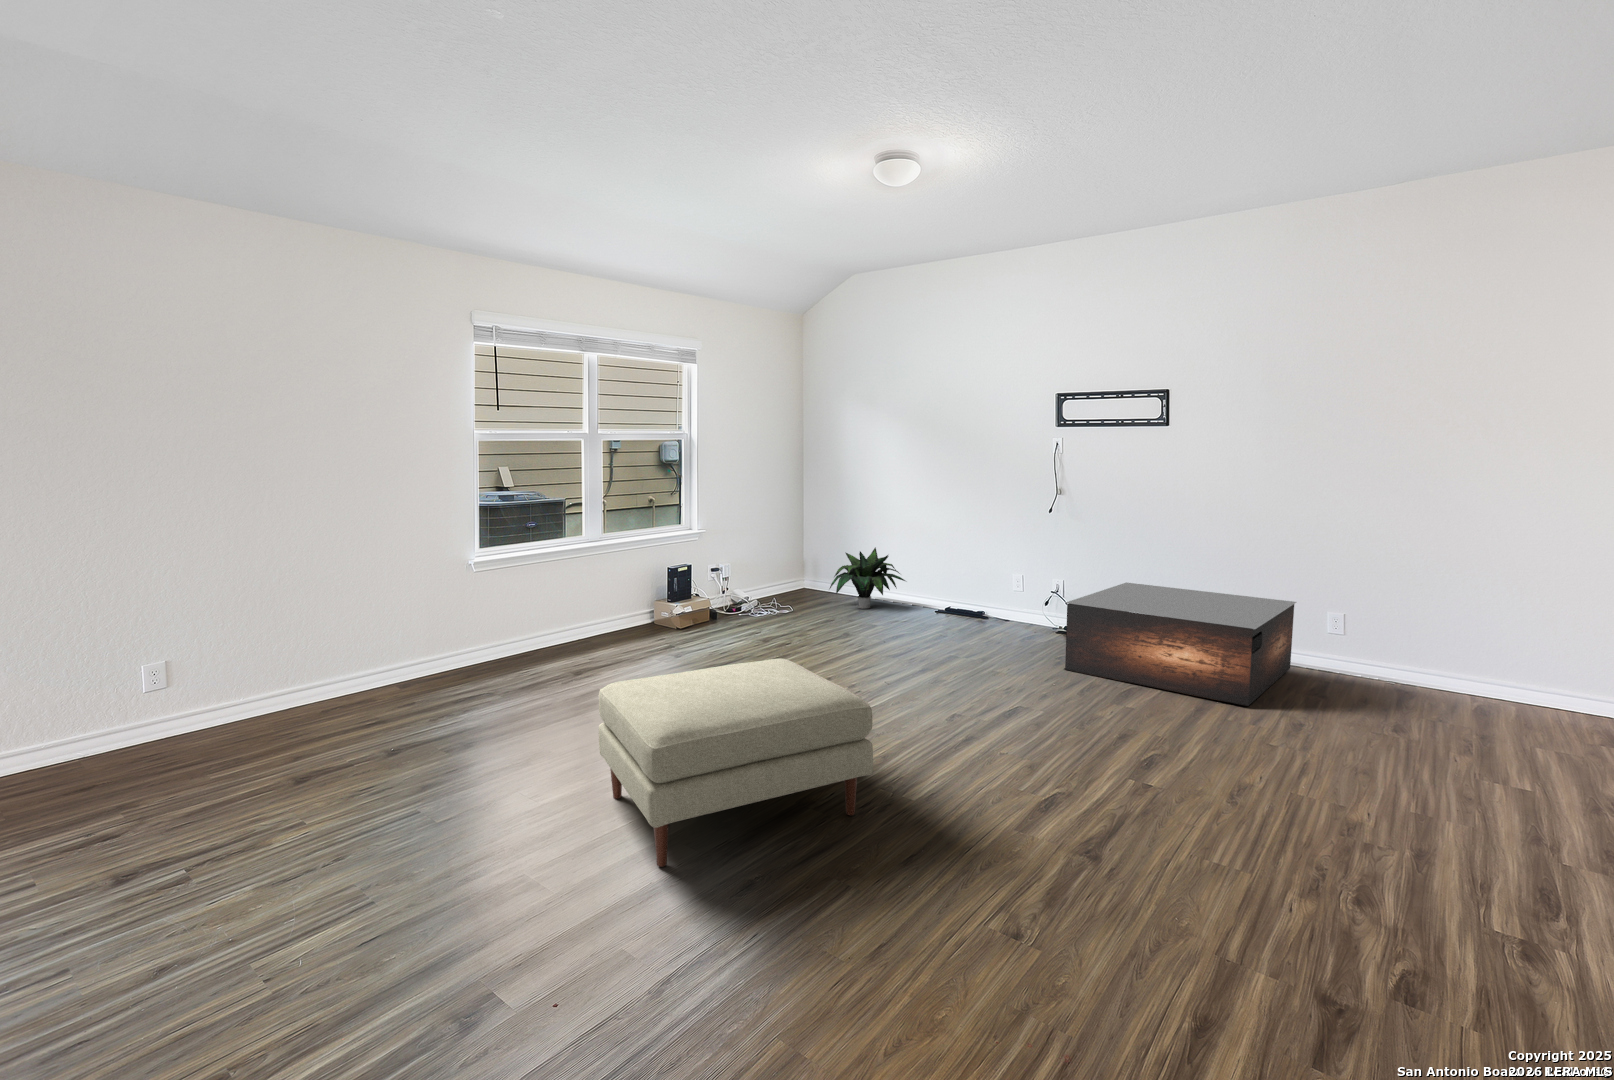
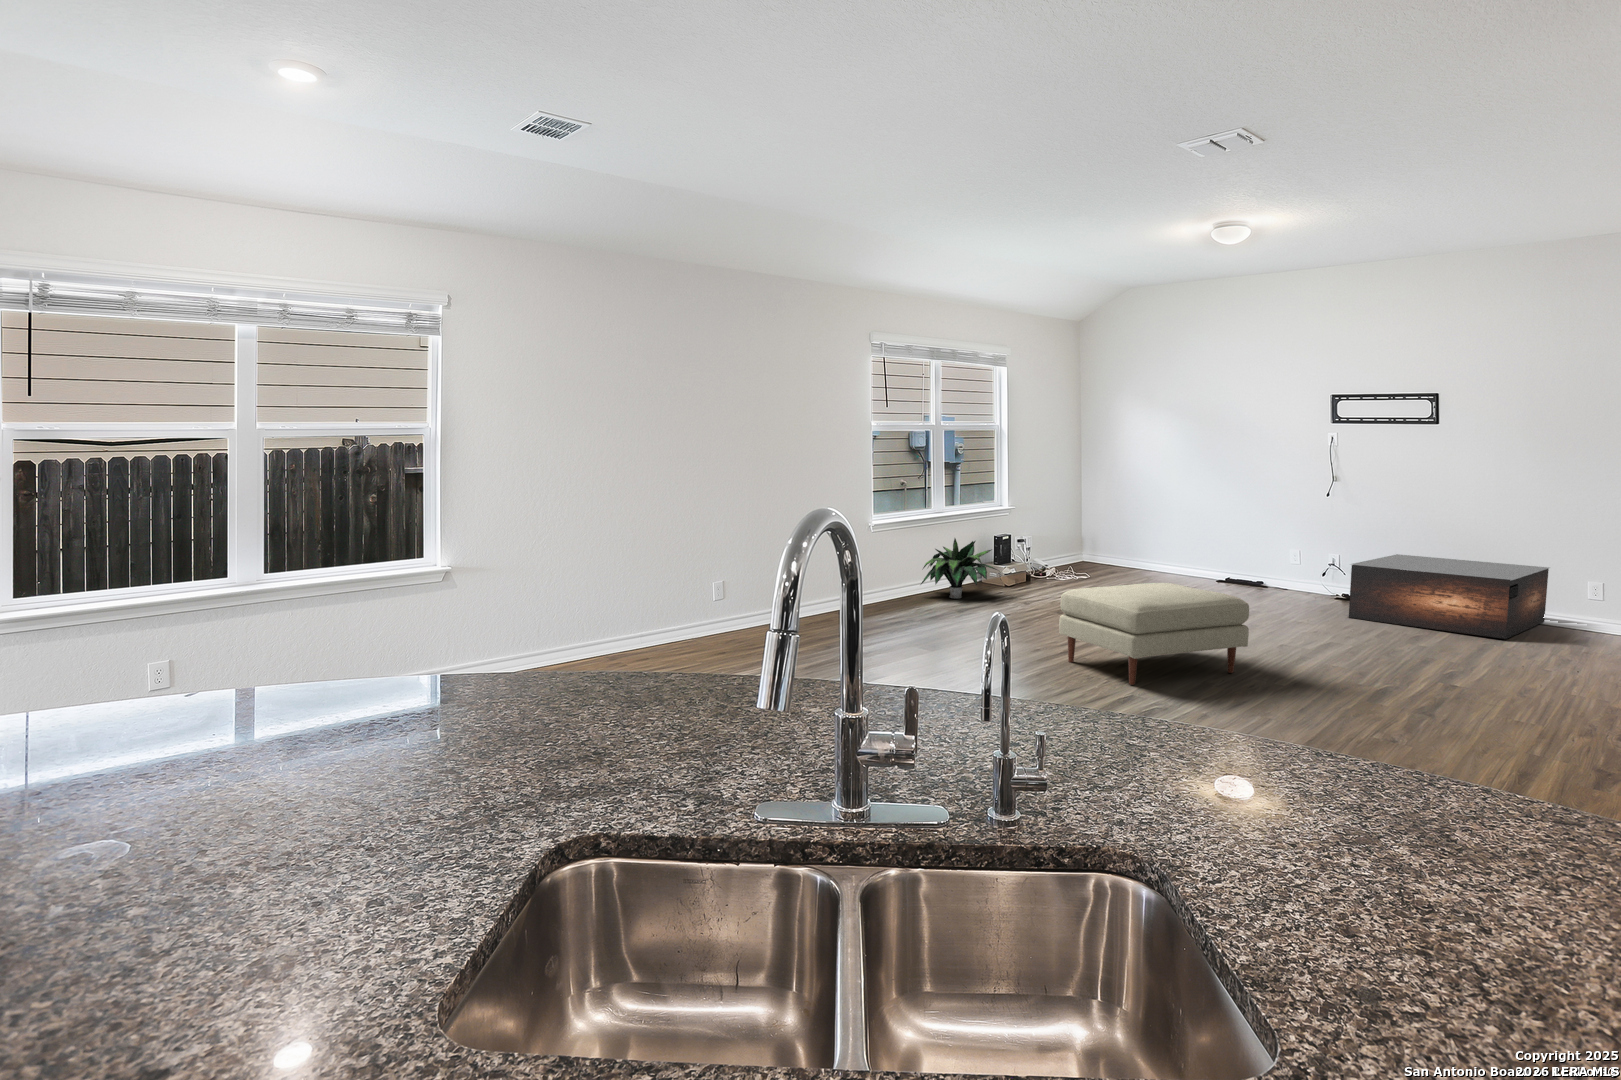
potted plant: present [830,548,905,609] -> present [921,539,997,599]

